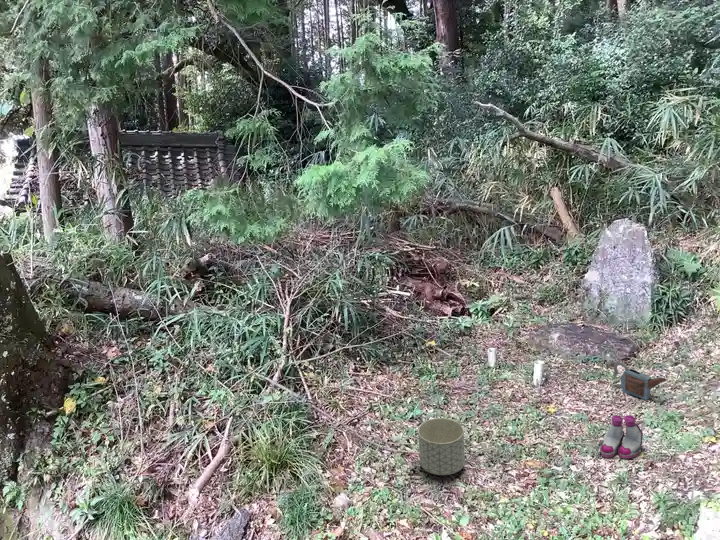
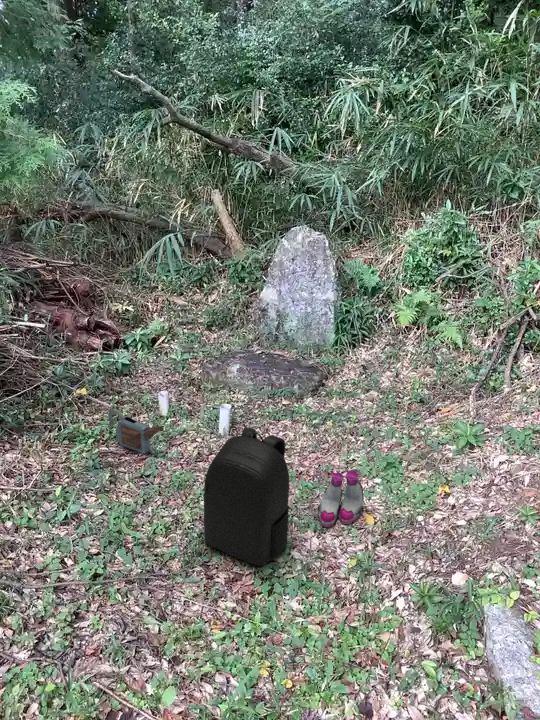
watering can: present [613,362,666,400] -> present [108,409,163,454]
backpack: none [504,368,571,471] -> present [204,427,289,566]
planter: present [418,418,465,475] -> none [79,522,154,616]

